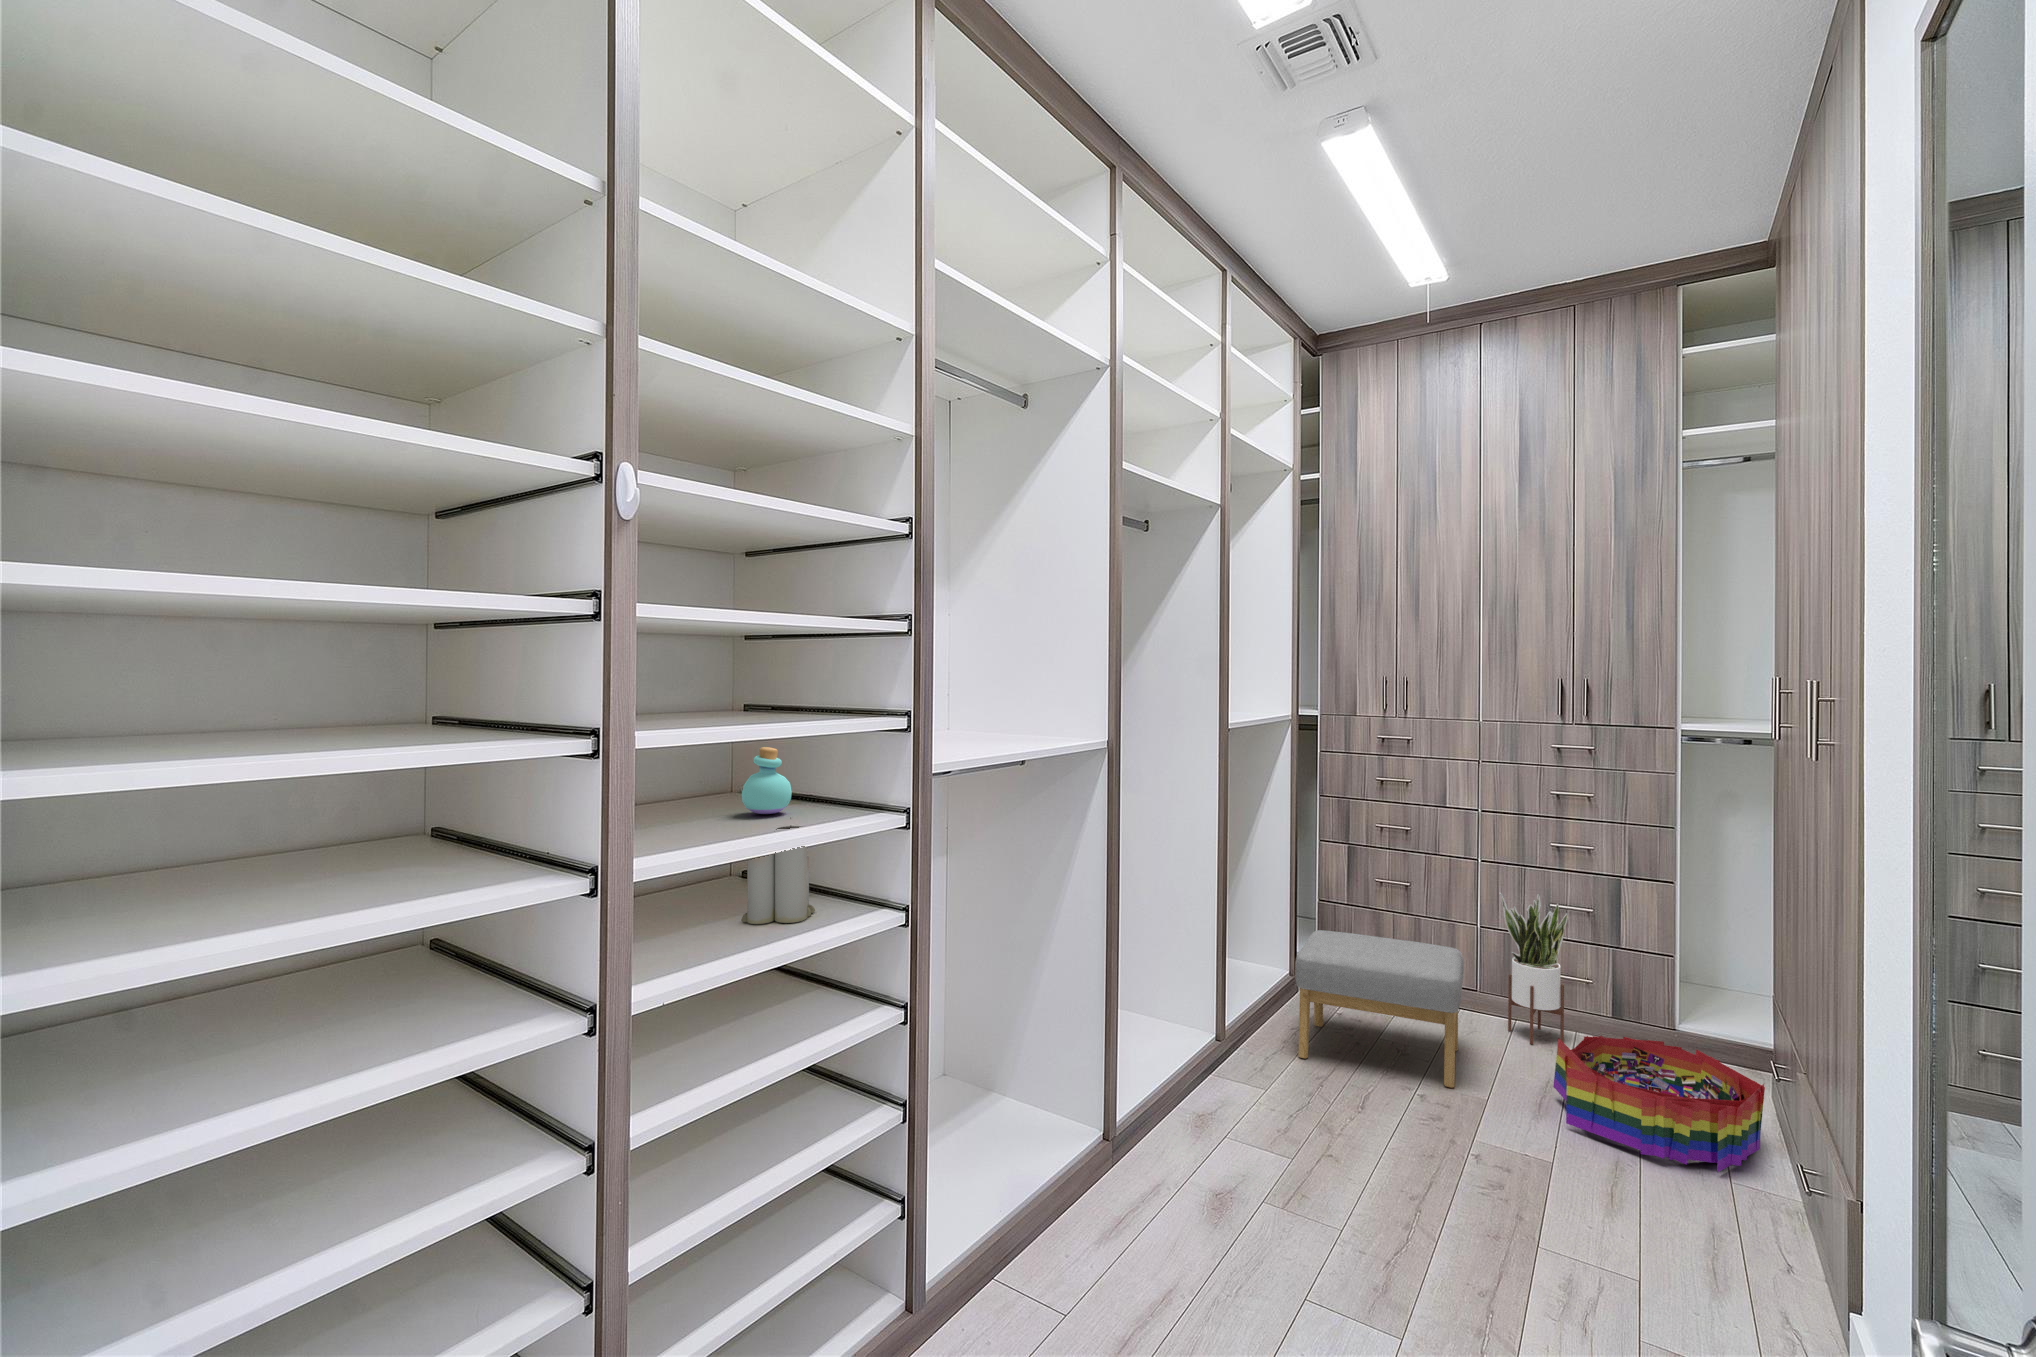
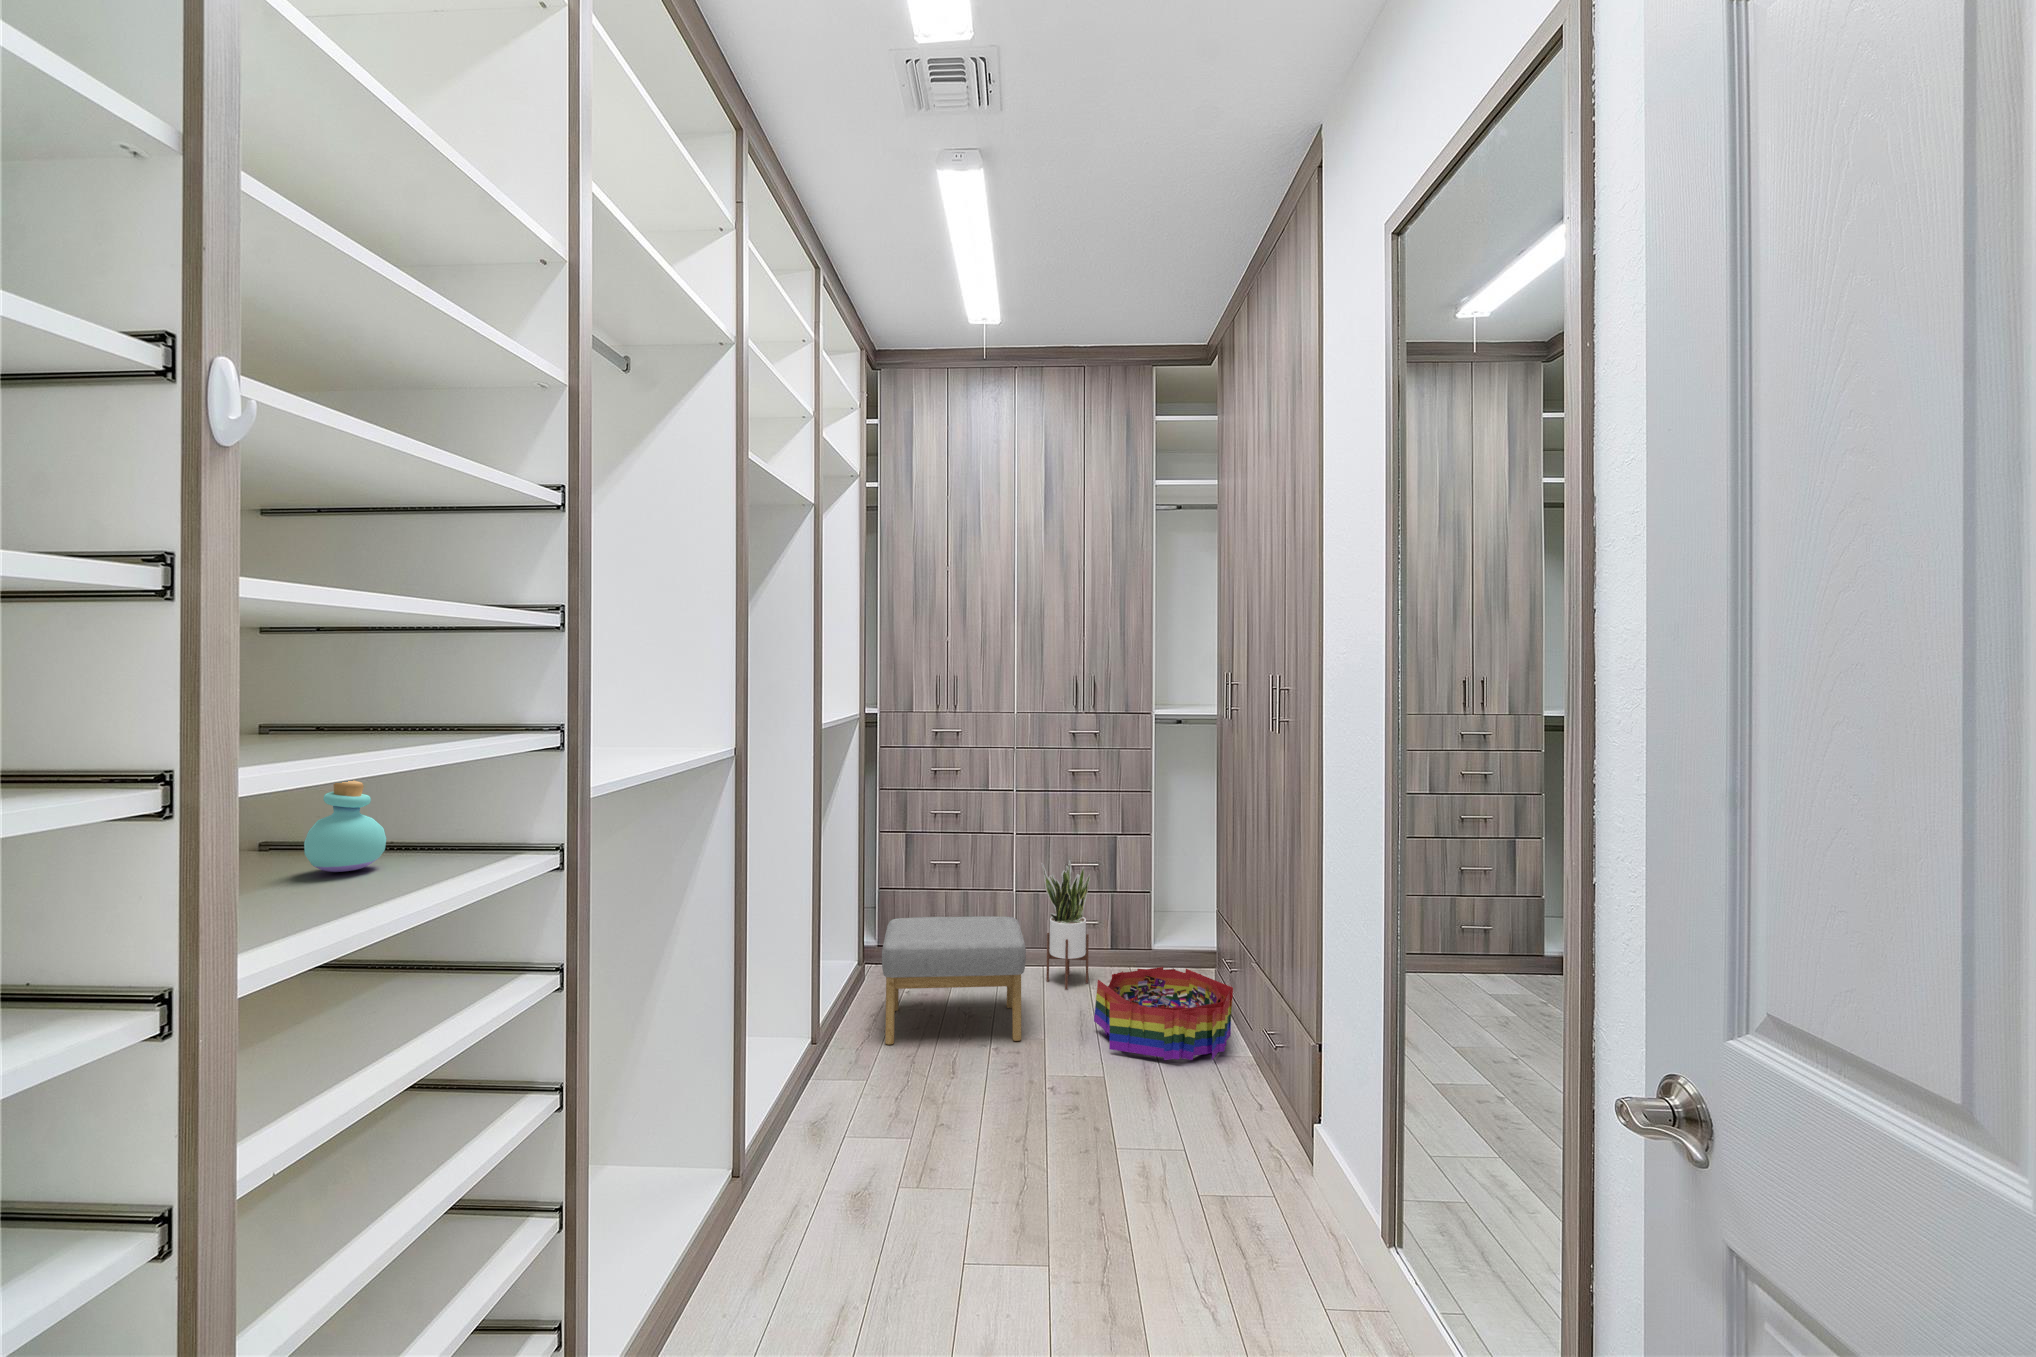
candle: present [741,826,815,924] -> none [314,871,425,1024]

